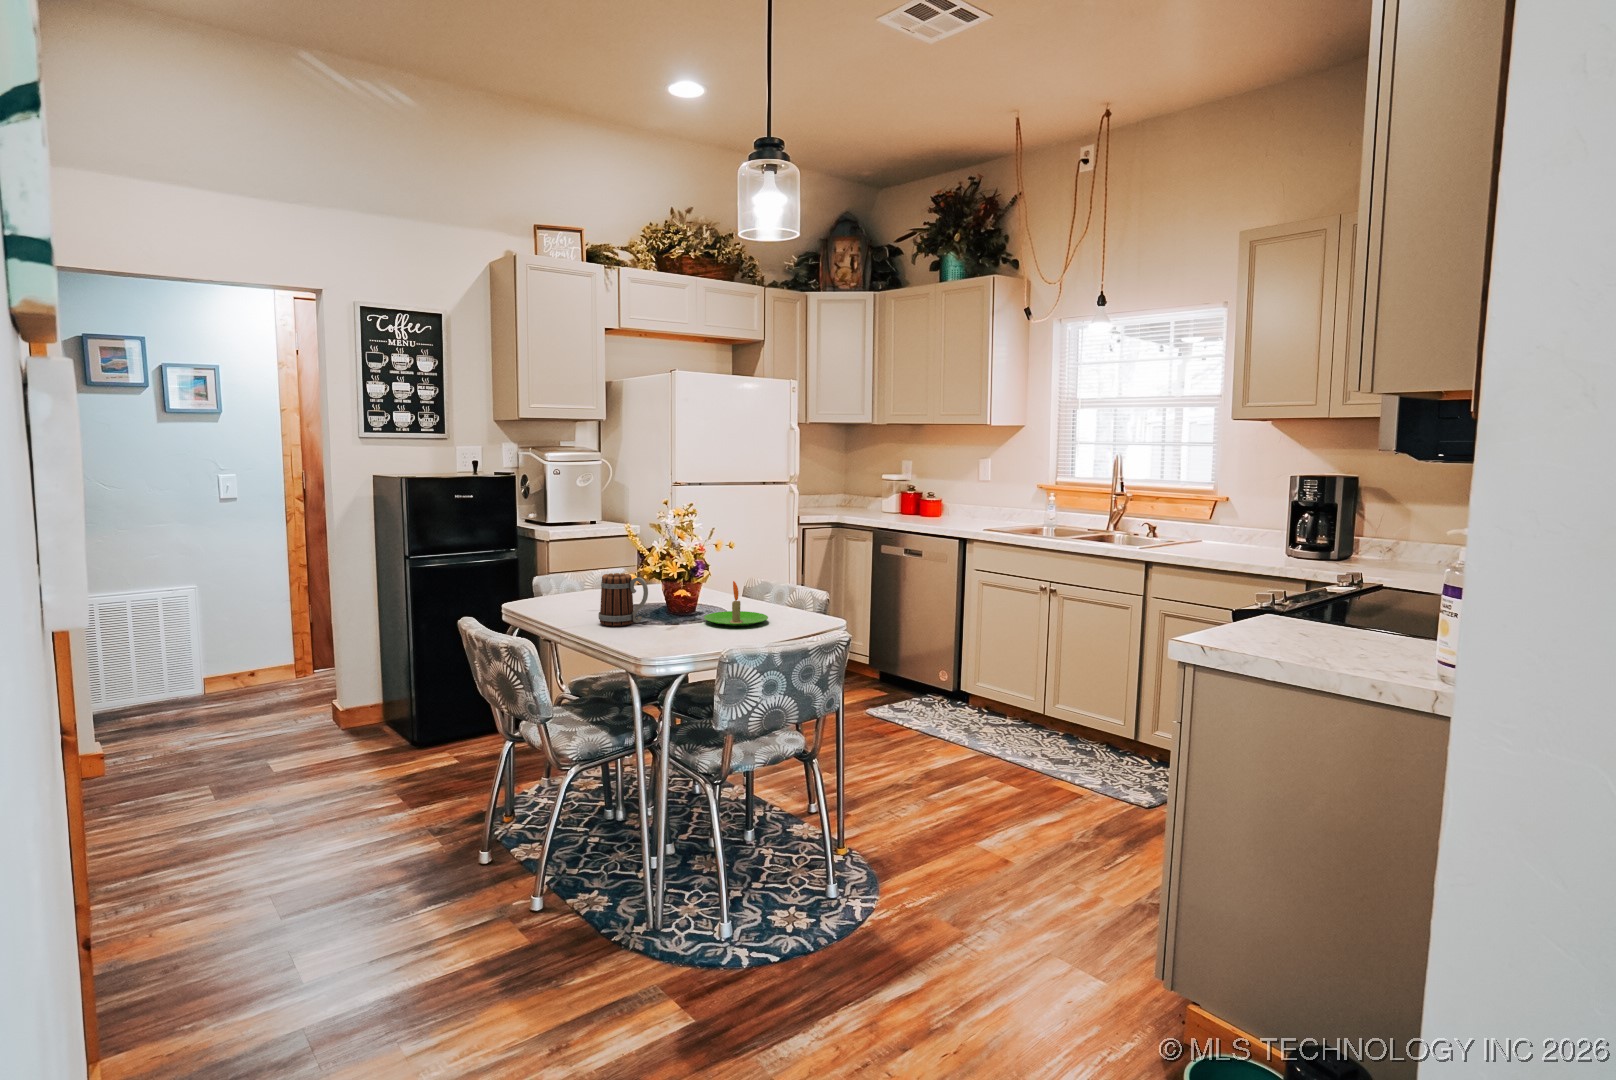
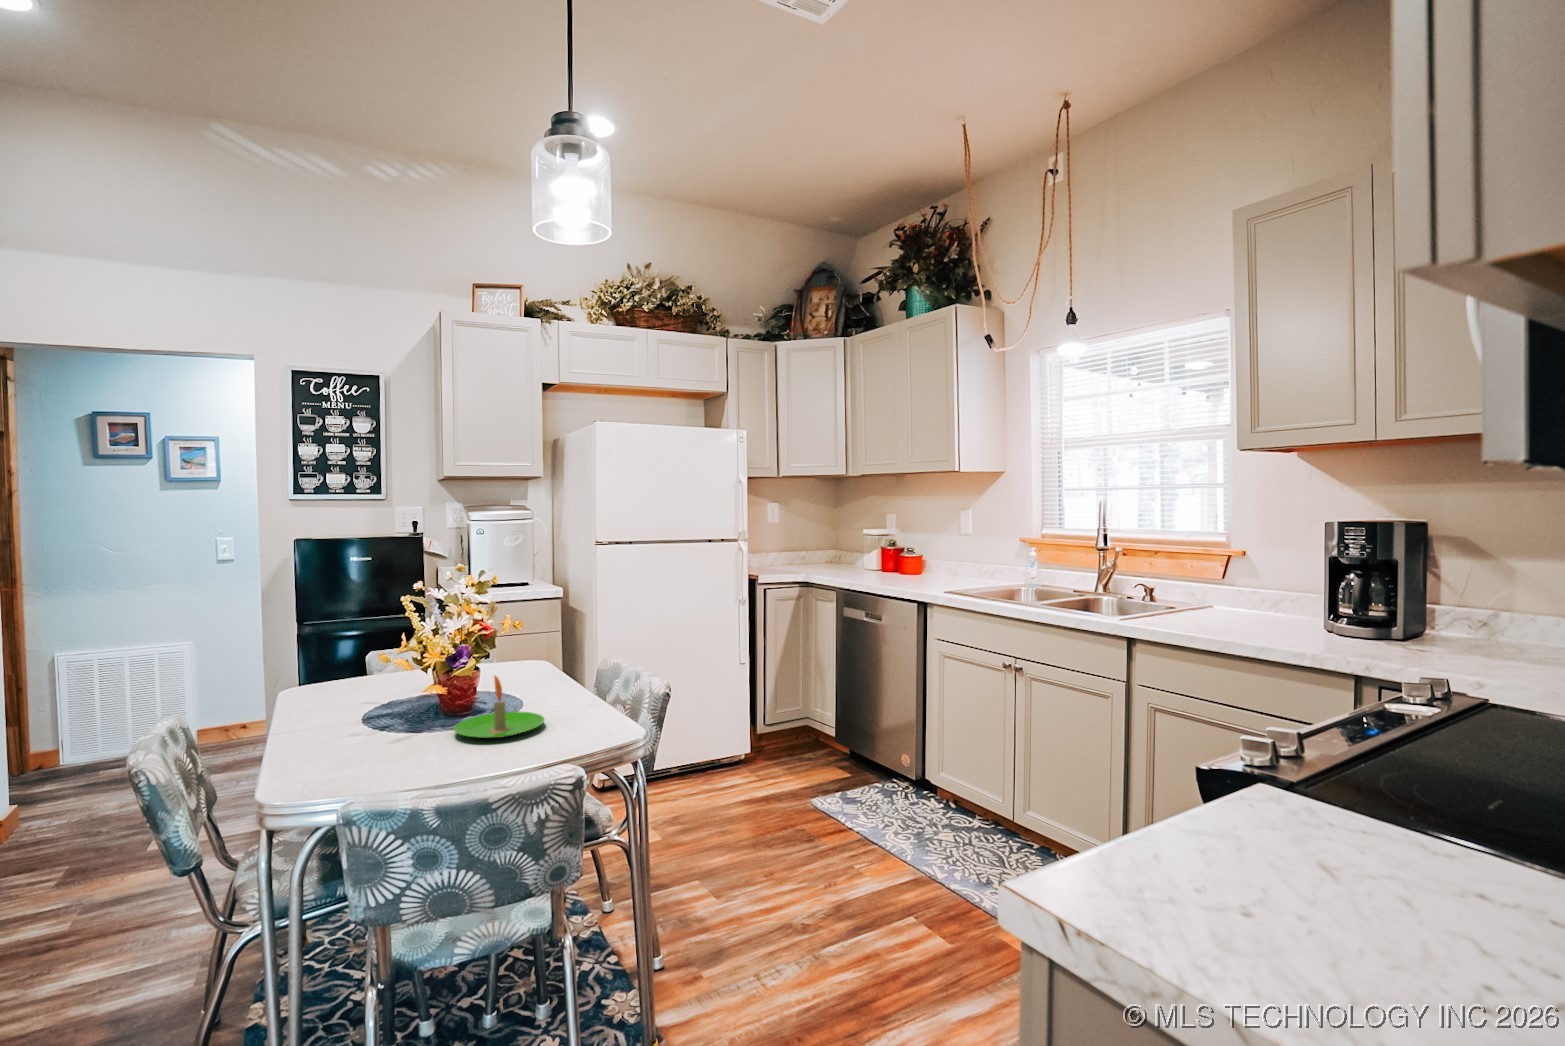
mug: present [598,573,648,626] -> none [322,662,378,734]

